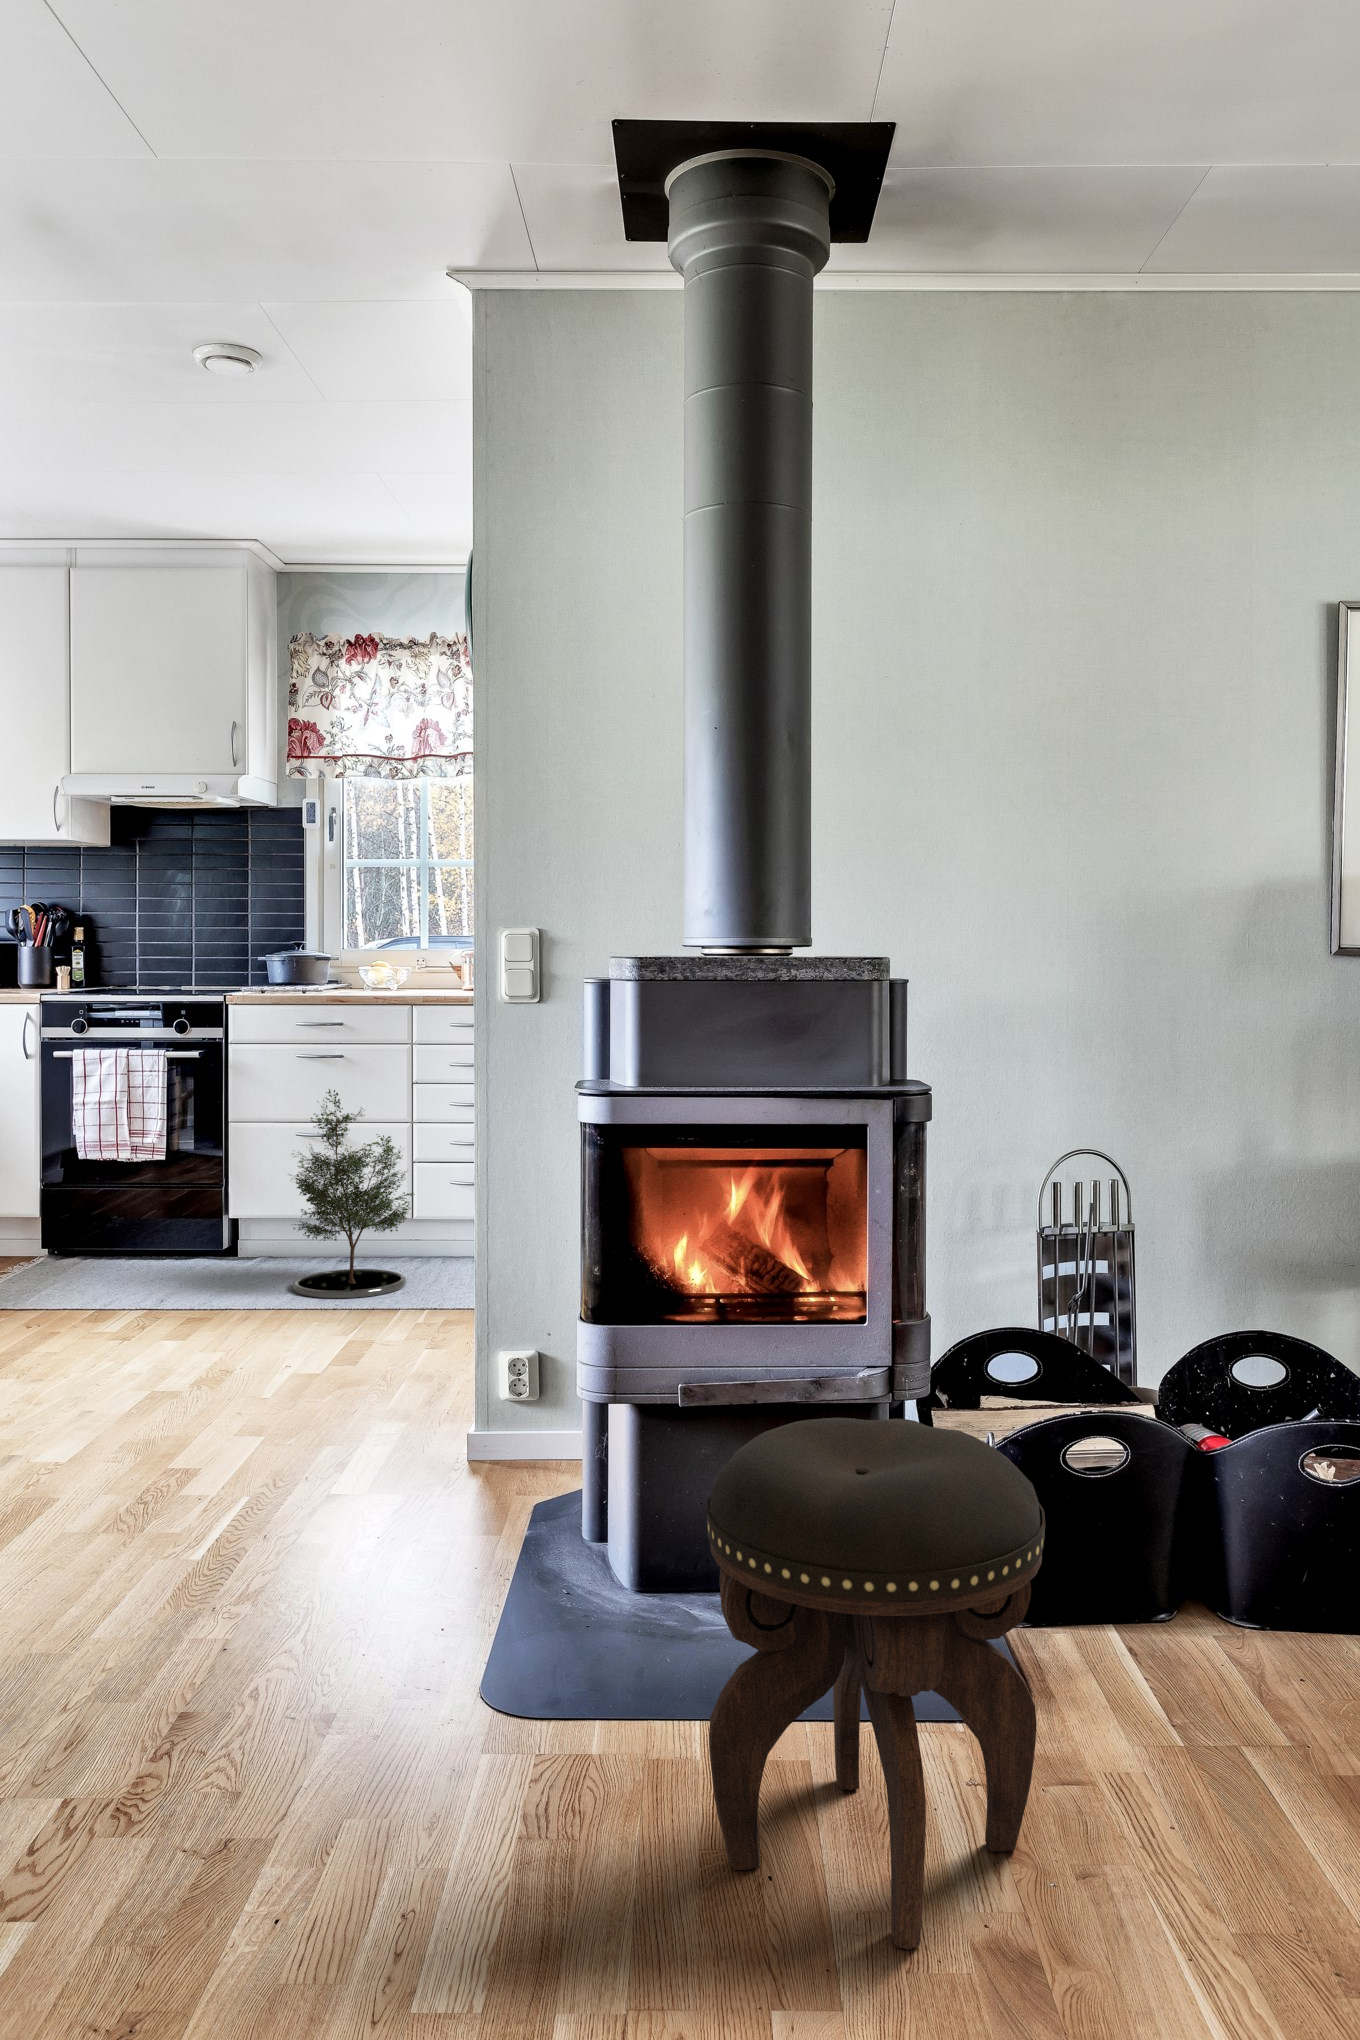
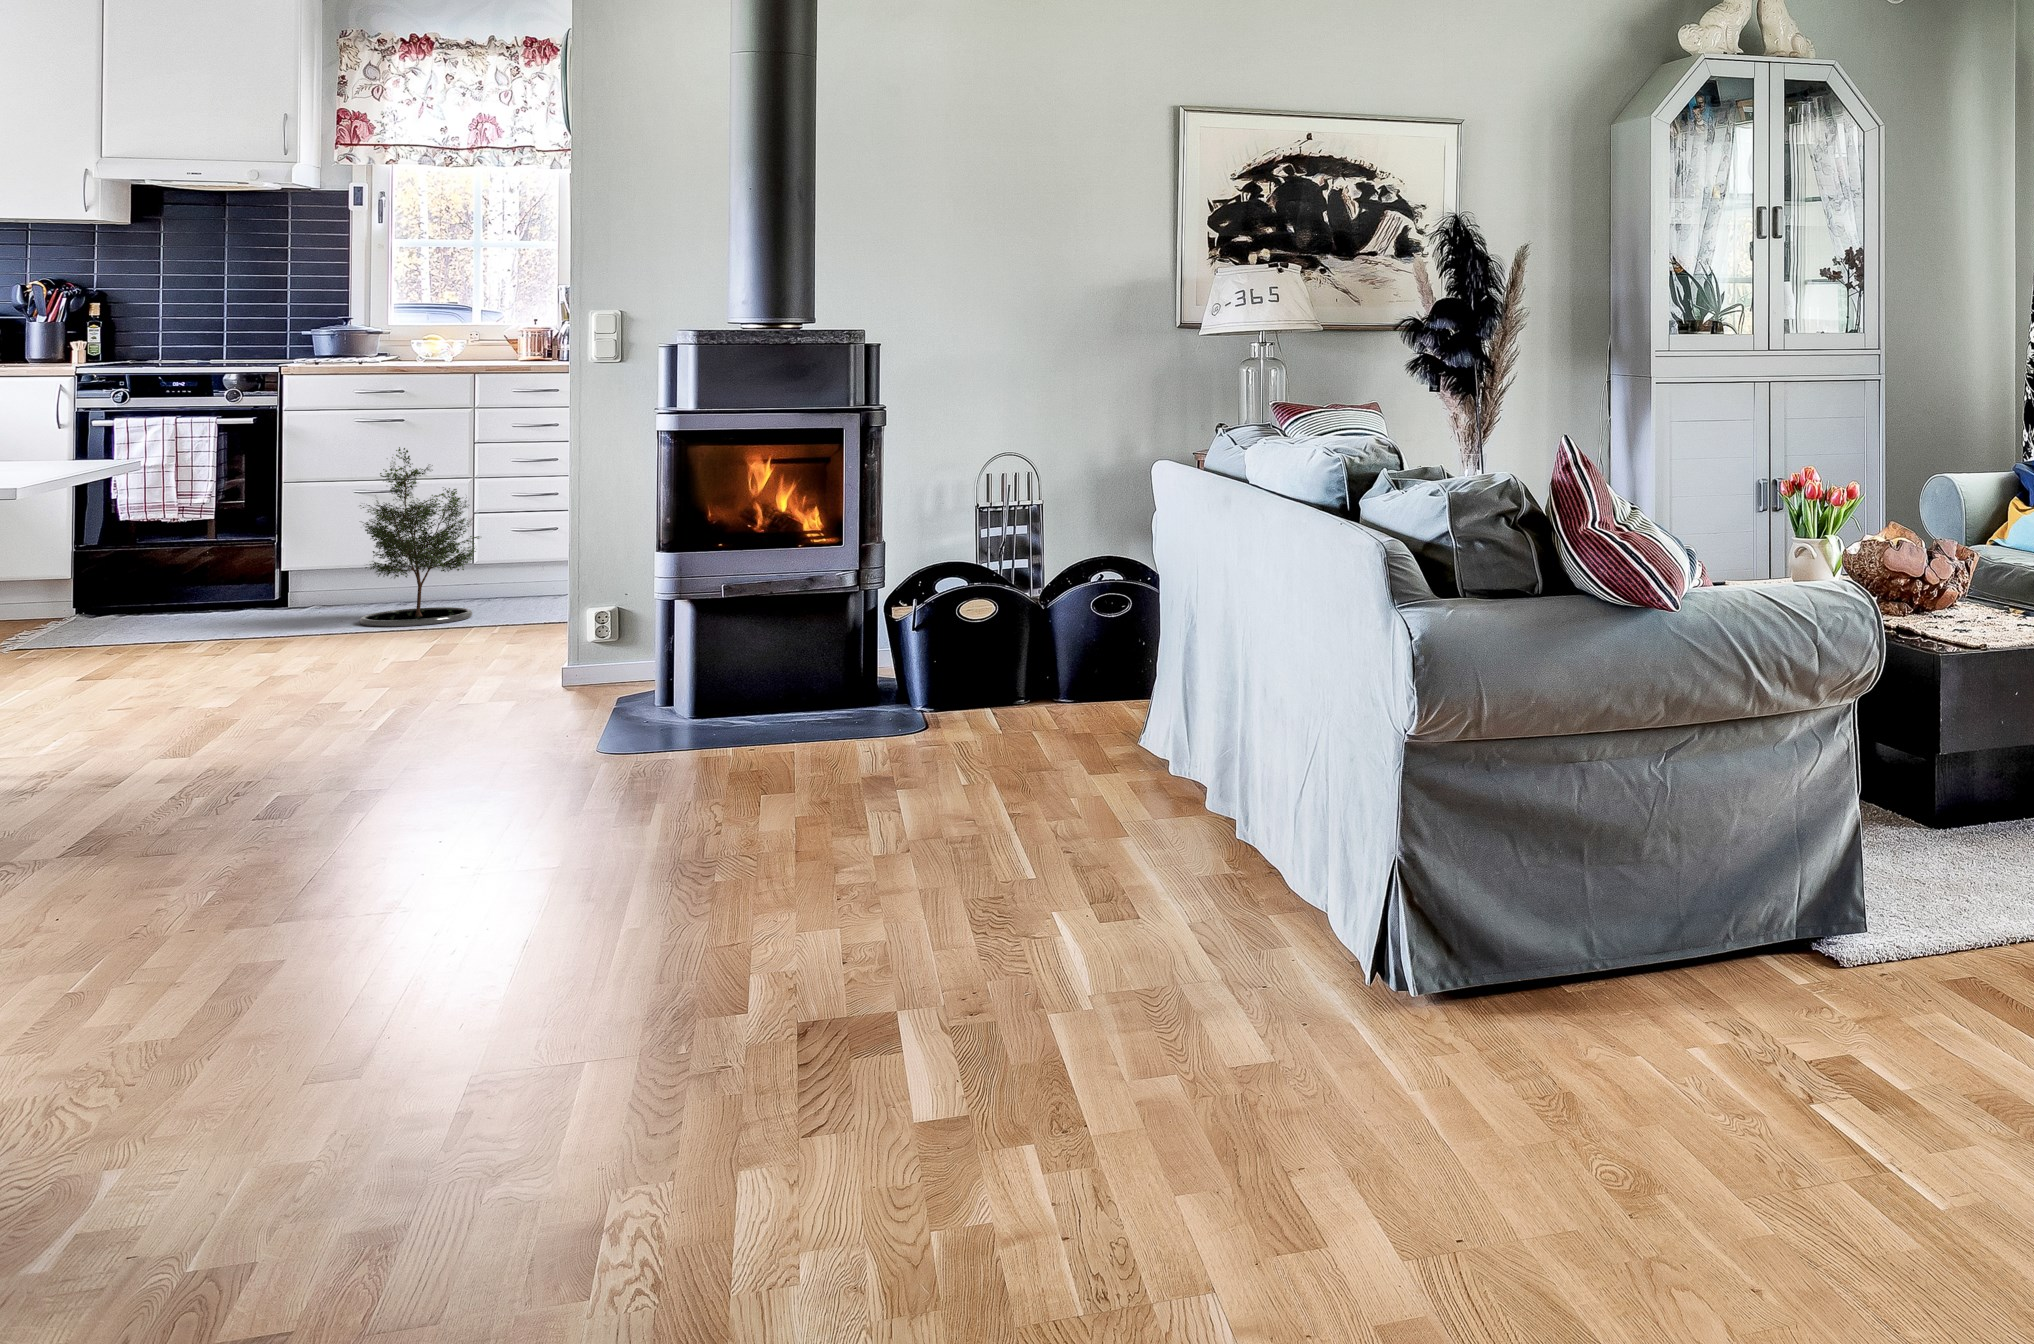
footstool: present [707,1418,1045,1950] -> none [731,557,899,765]

